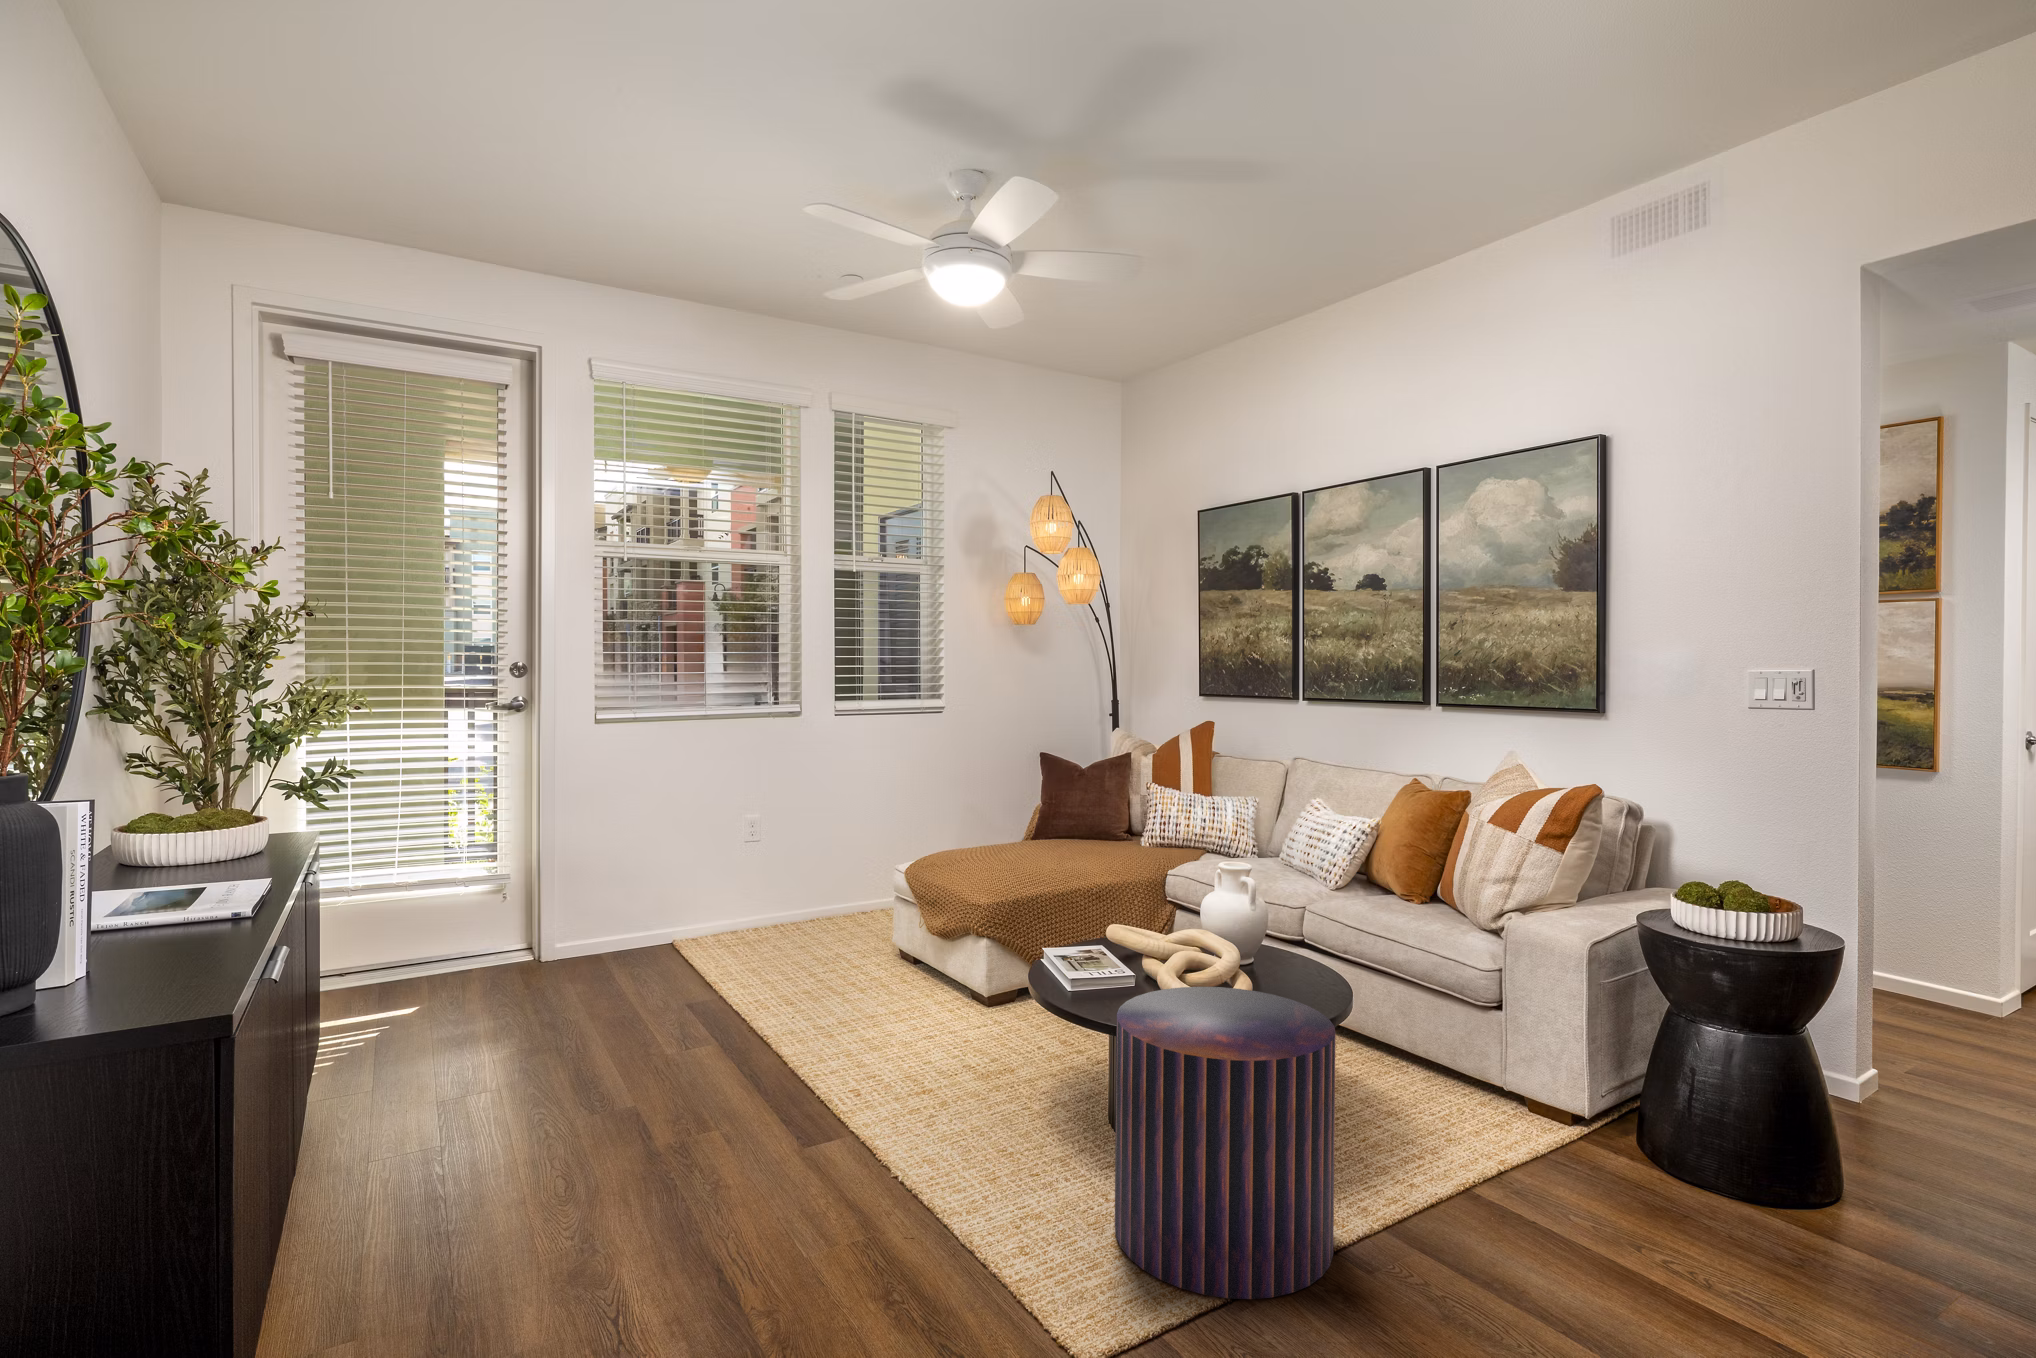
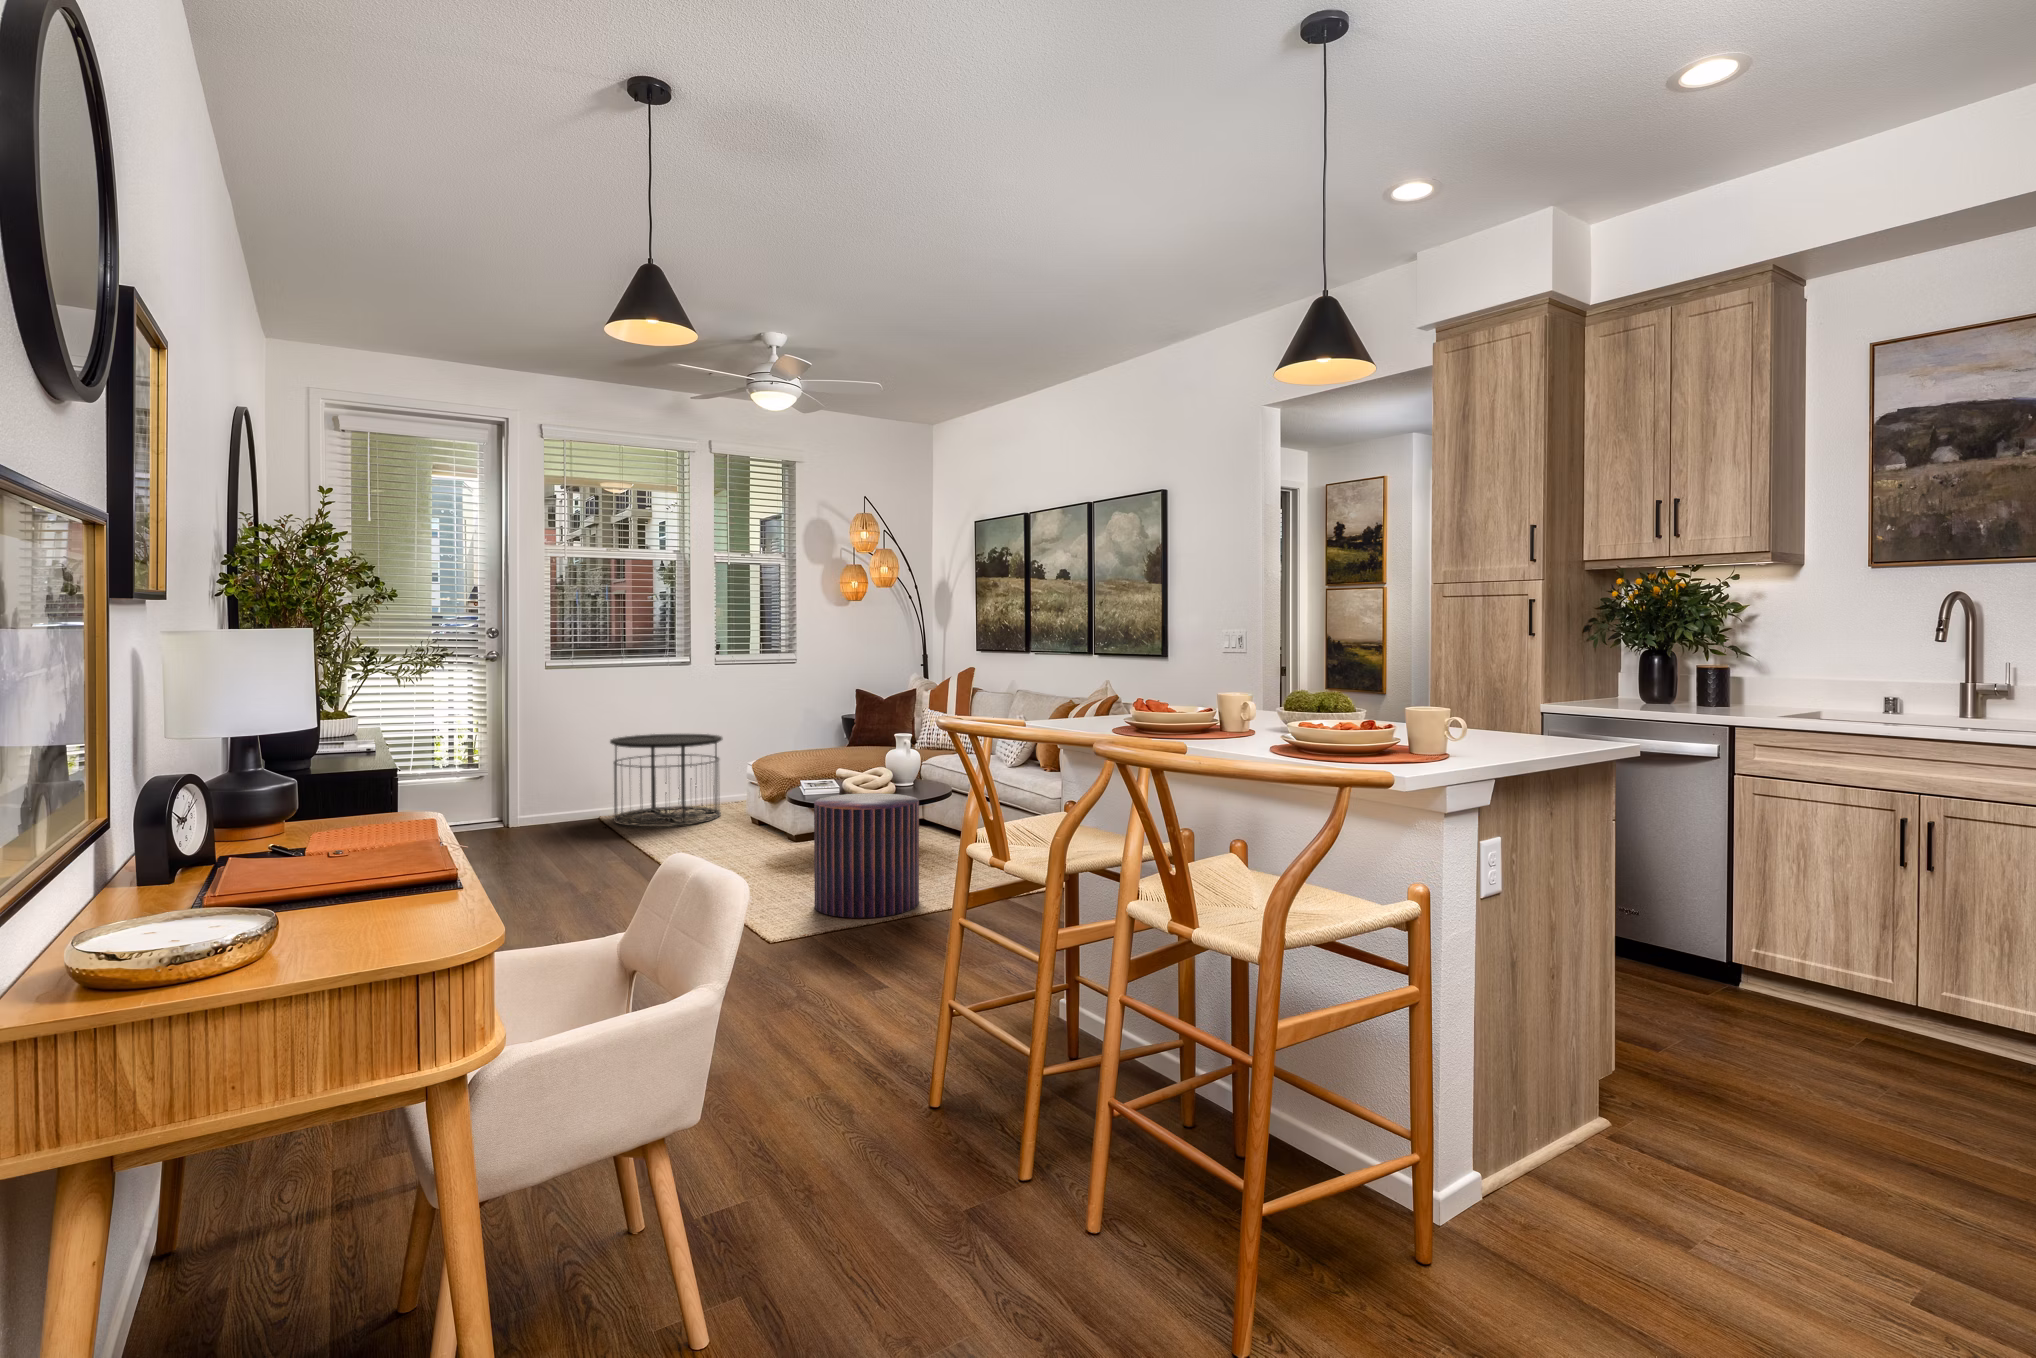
side table: none [686,817,853,972] -> present [610,734,722,827]

